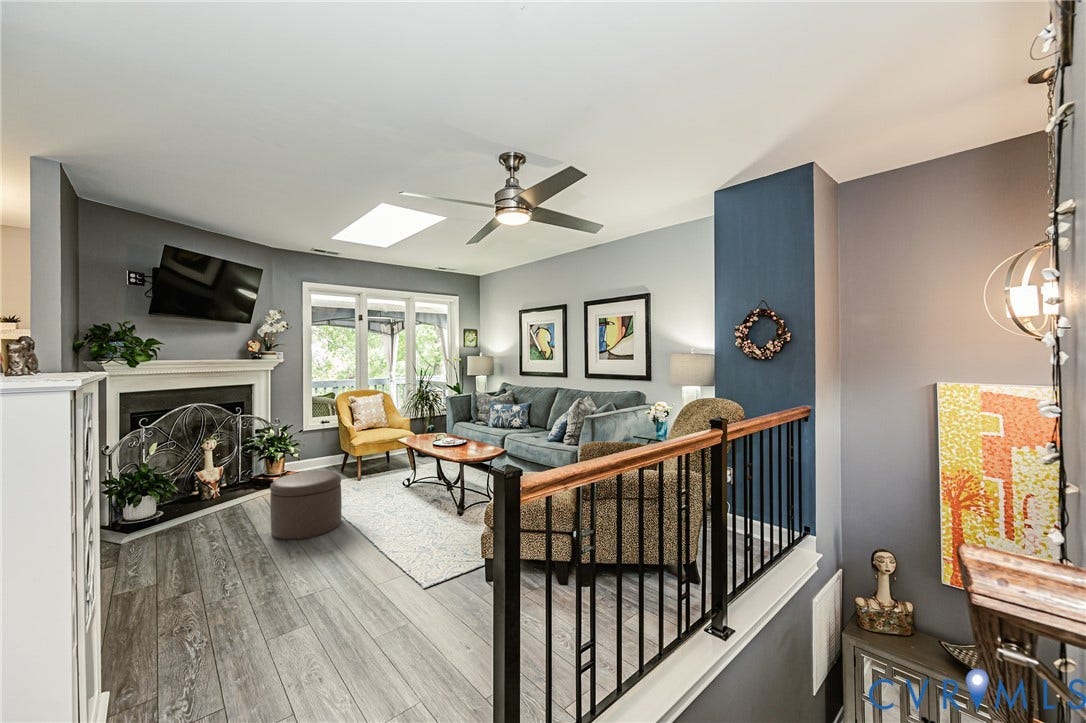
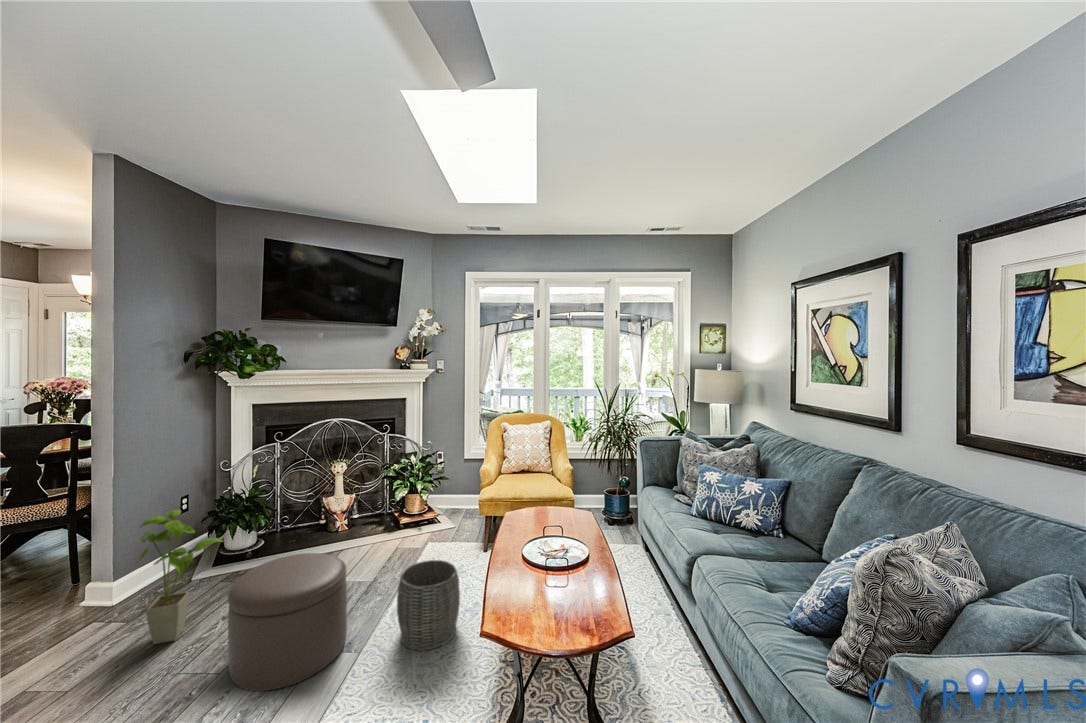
house plant: none [166,456,226,553] -> present [139,510,224,644]
woven basket: none [360,466,397,509] -> present [397,560,460,650]

